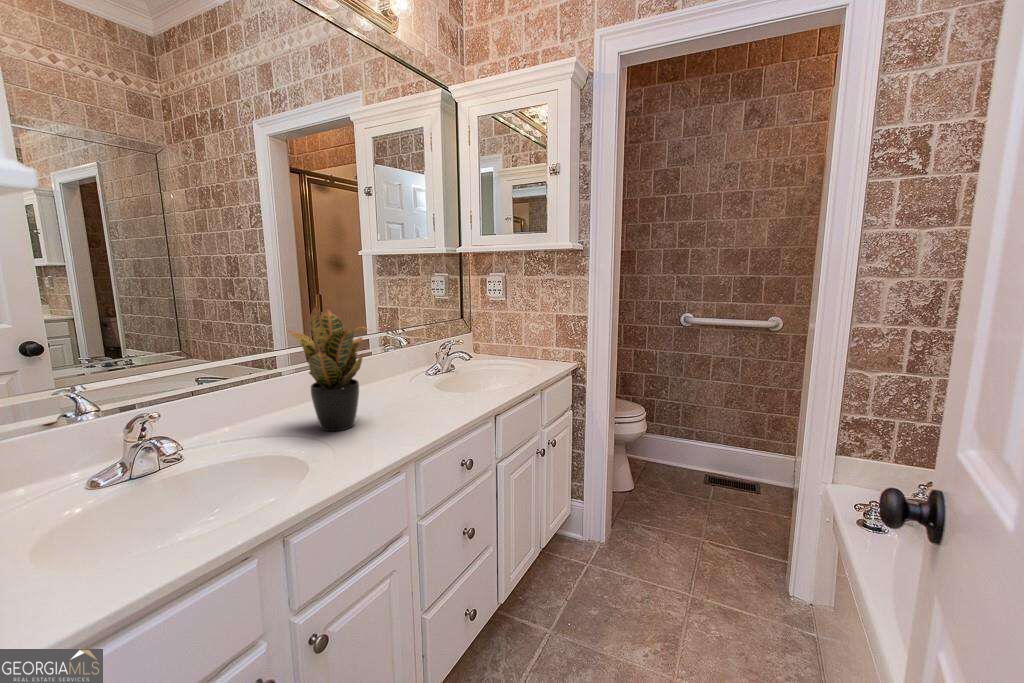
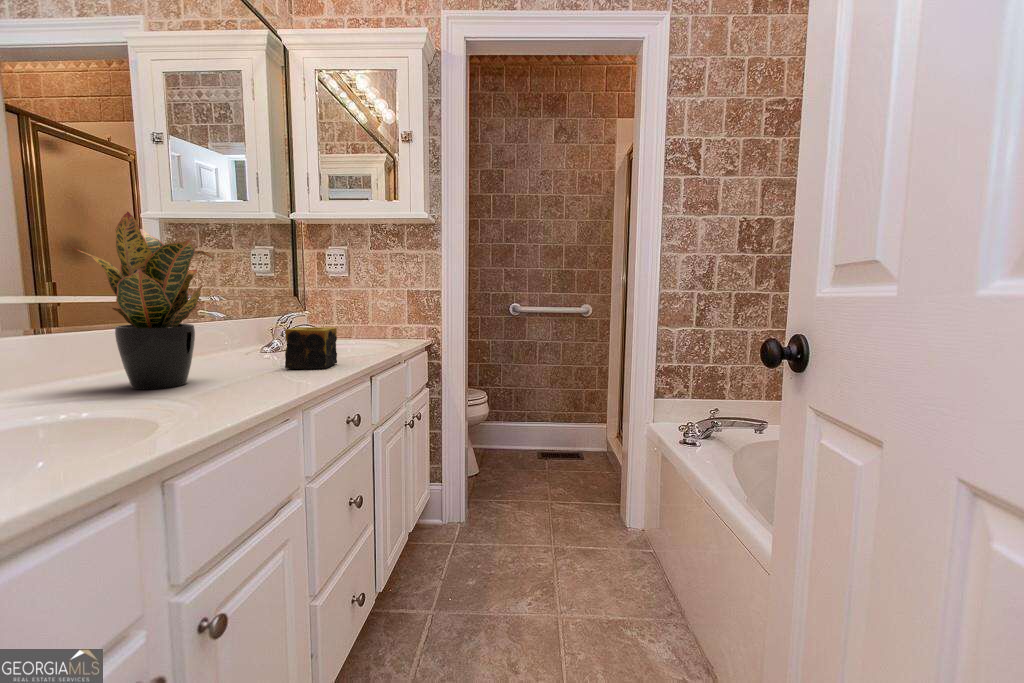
candle: none [426,372,469,414] -> present [285,327,337,369]

